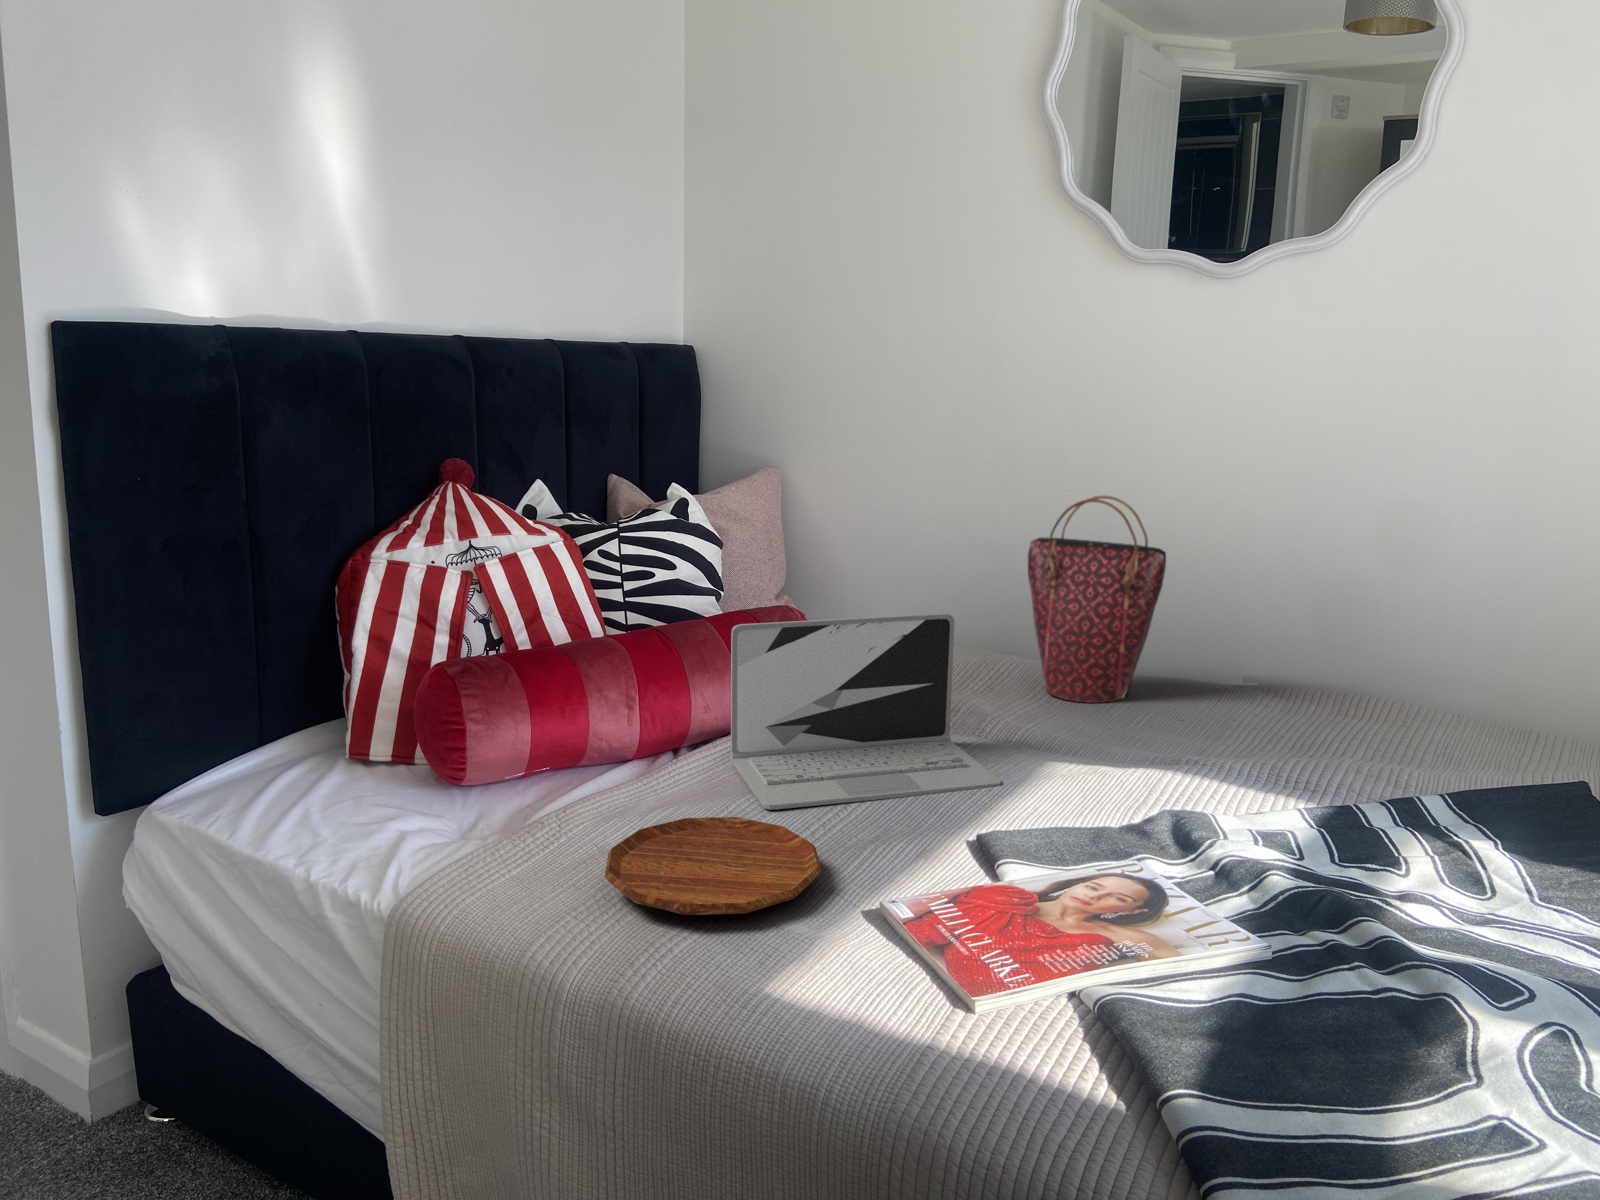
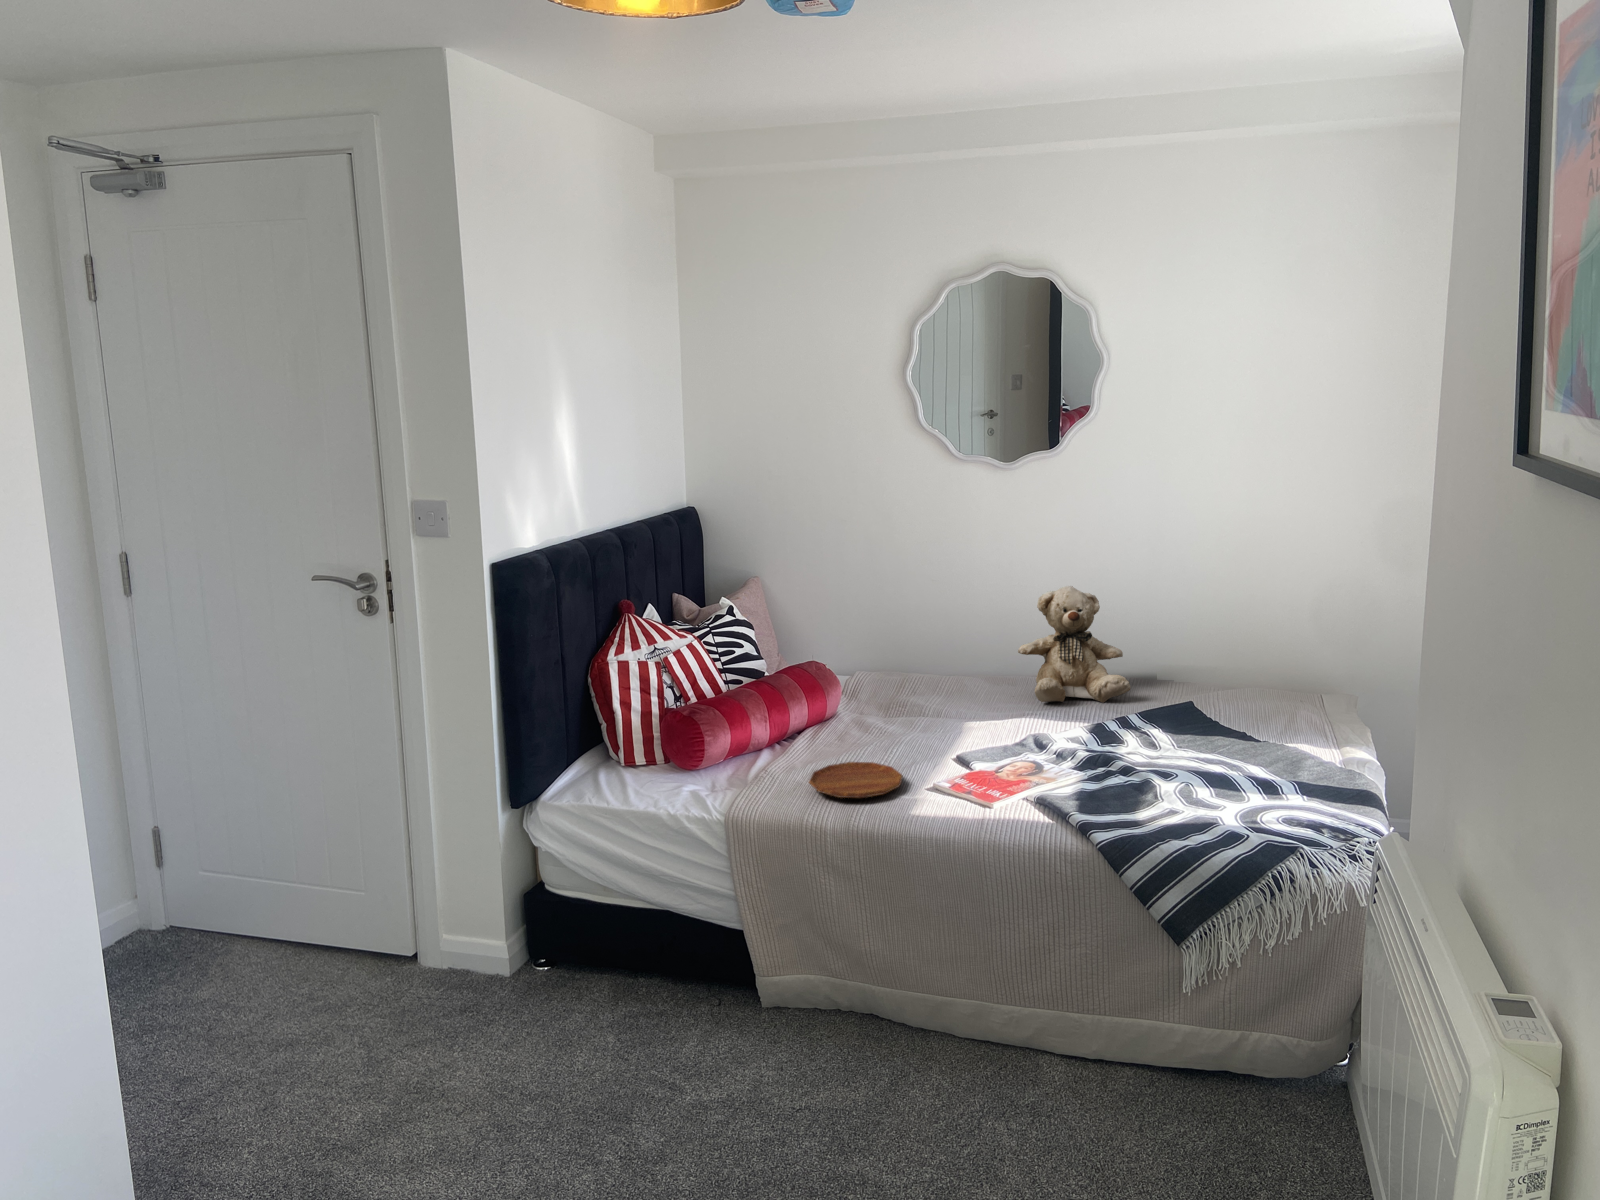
handbag: present [1028,496,1166,703] -> none [923,584,995,693]
teddy bear: none [1198,511,1435,760] -> present [1018,586,1131,703]
laptop: present [730,613,1001,810] -> none [812,656,947,759]

